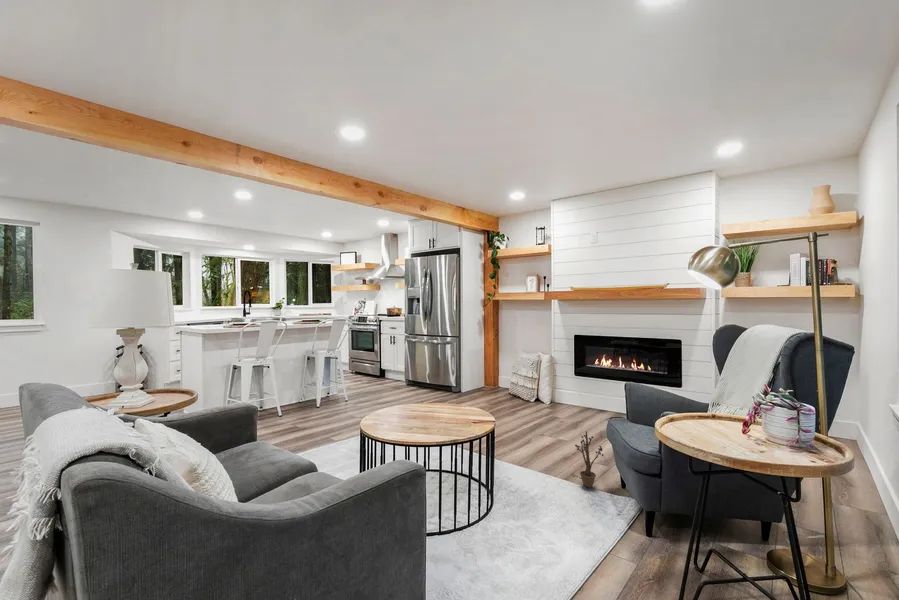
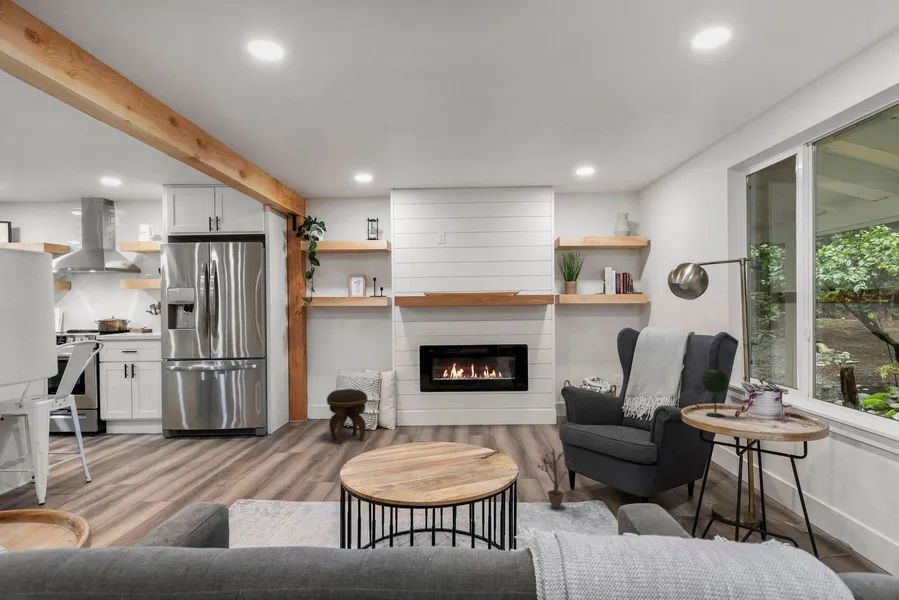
footstool: none [489,364,520,406] -> present [327,389,367,444]
wine glass: none [690,371,722,426] -> present [702,370,729,417]

